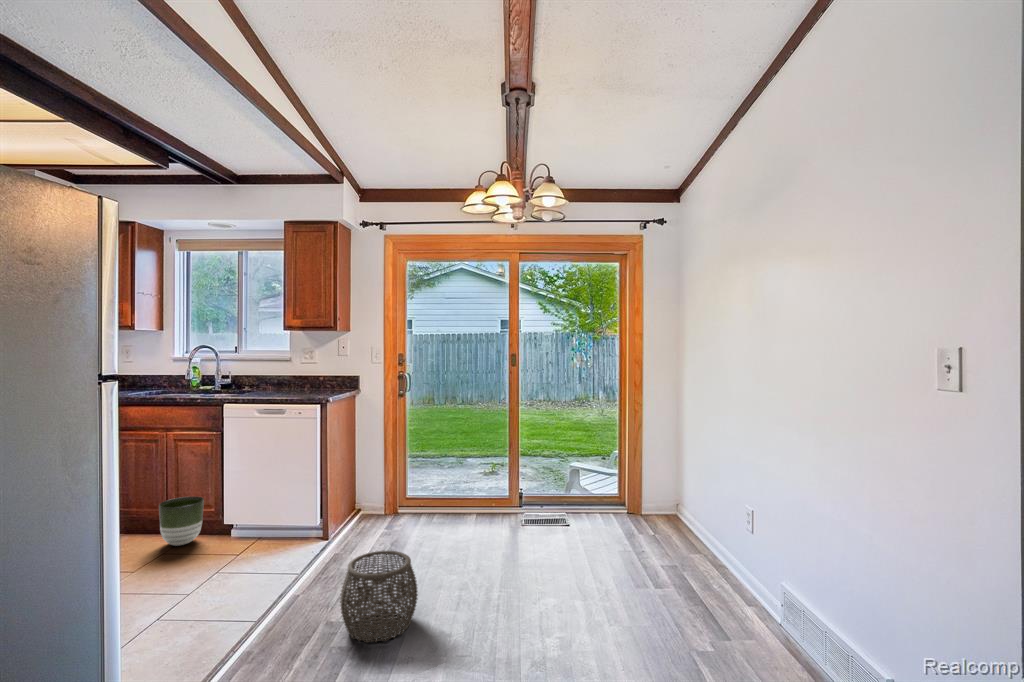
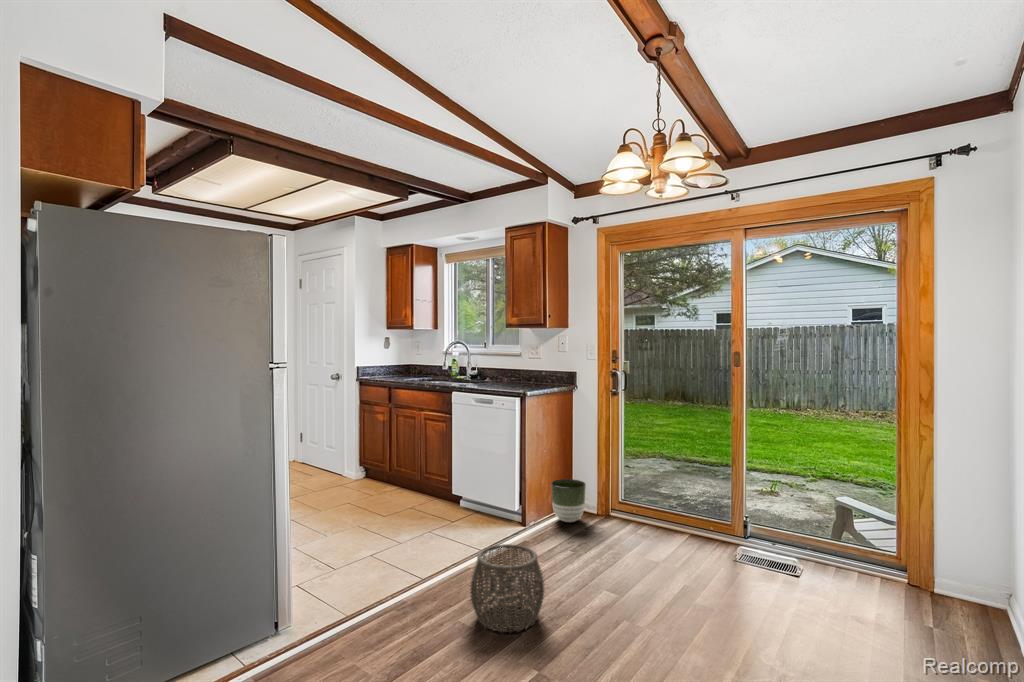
planter: present [159,496,204,546] -> present [551,479,586,522]

